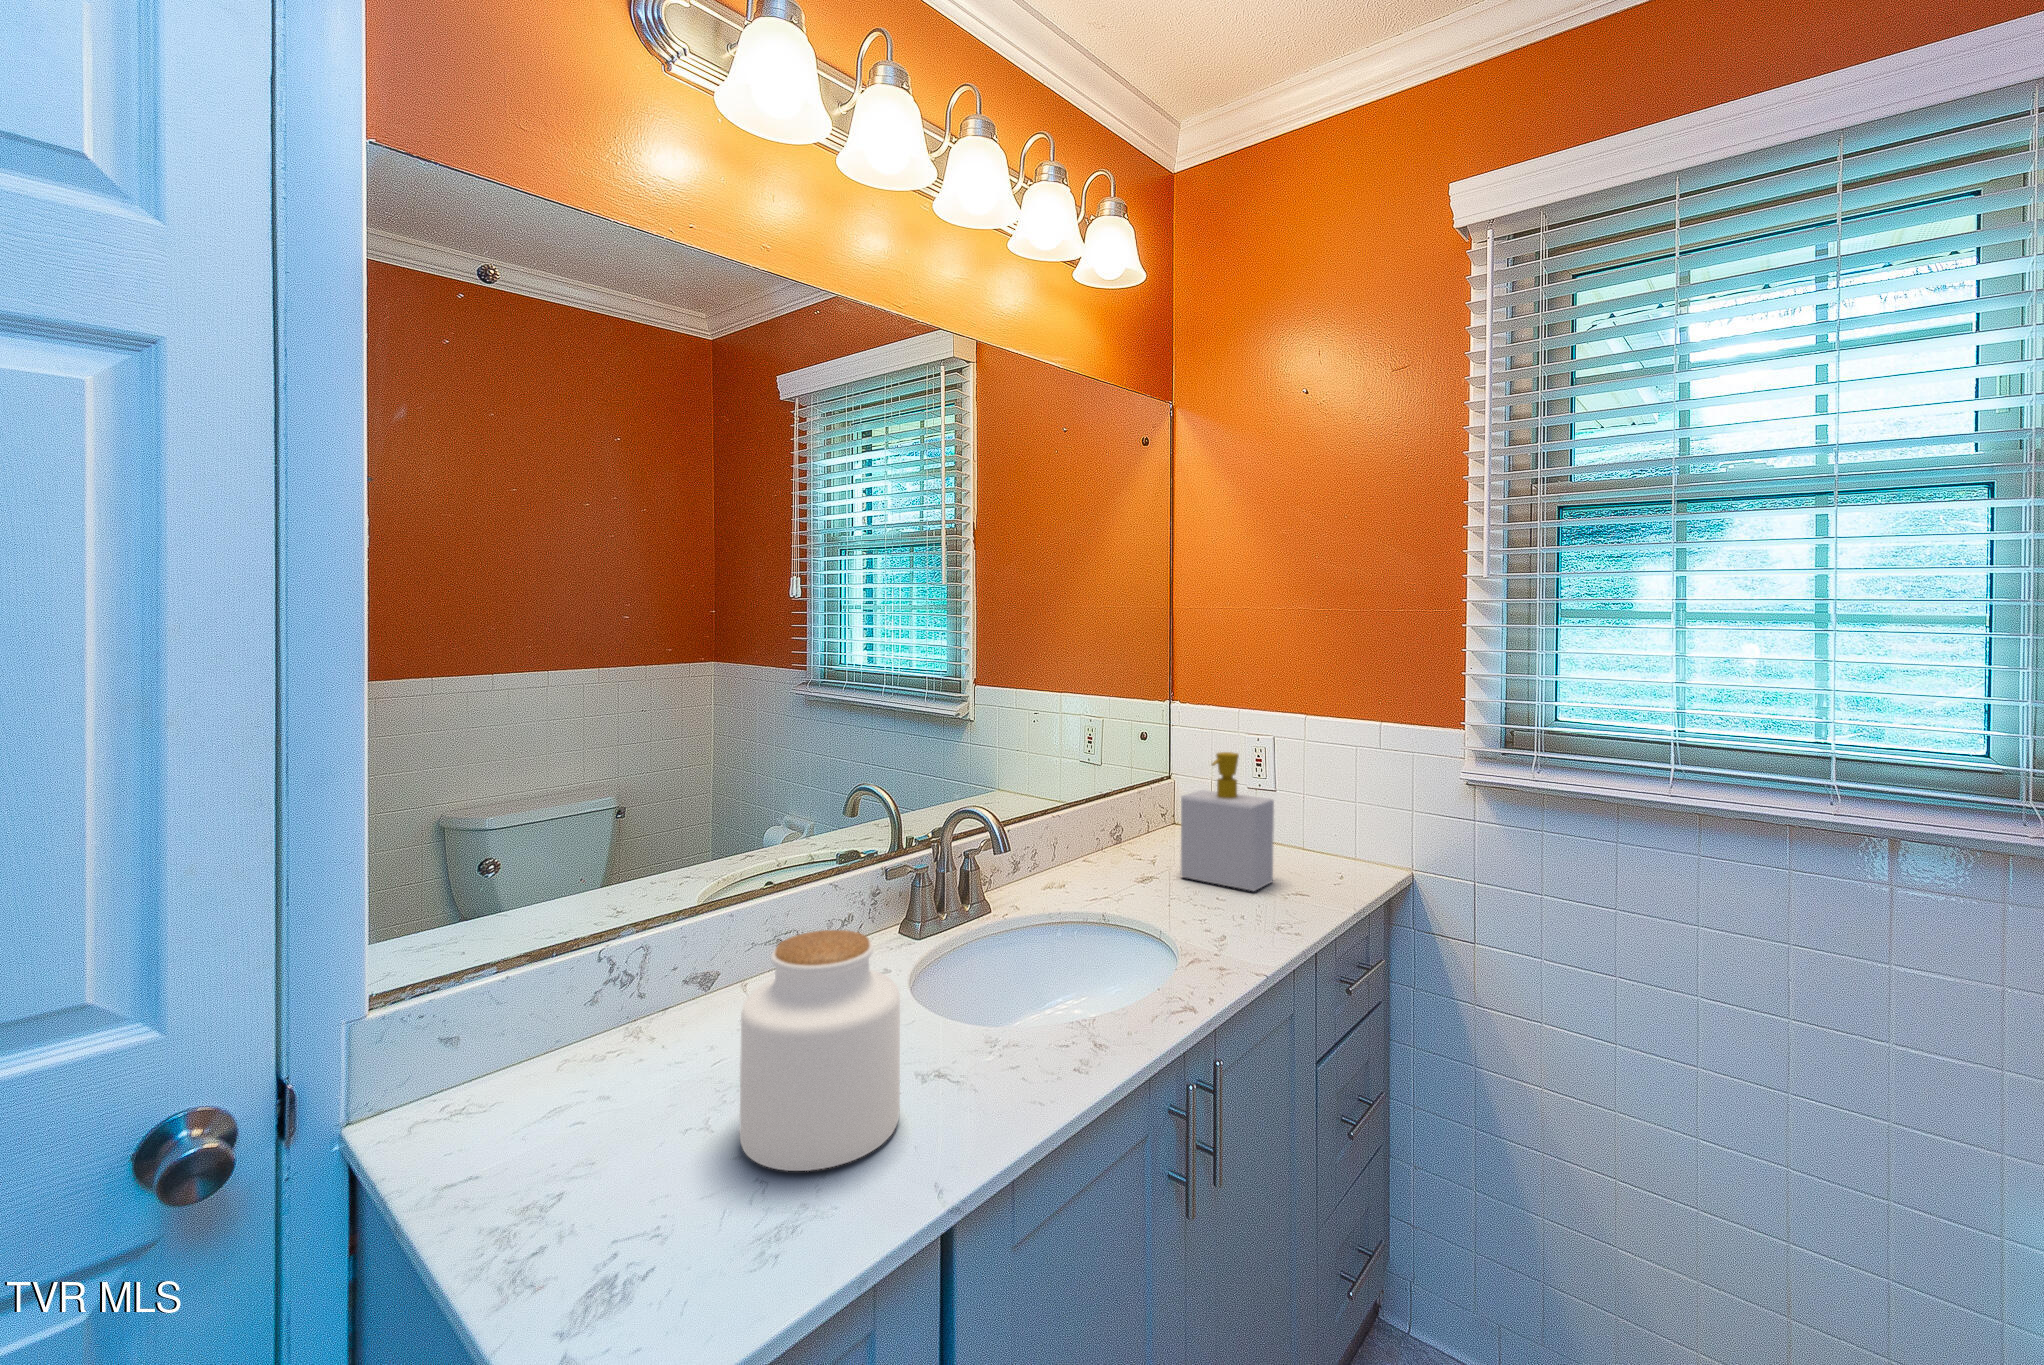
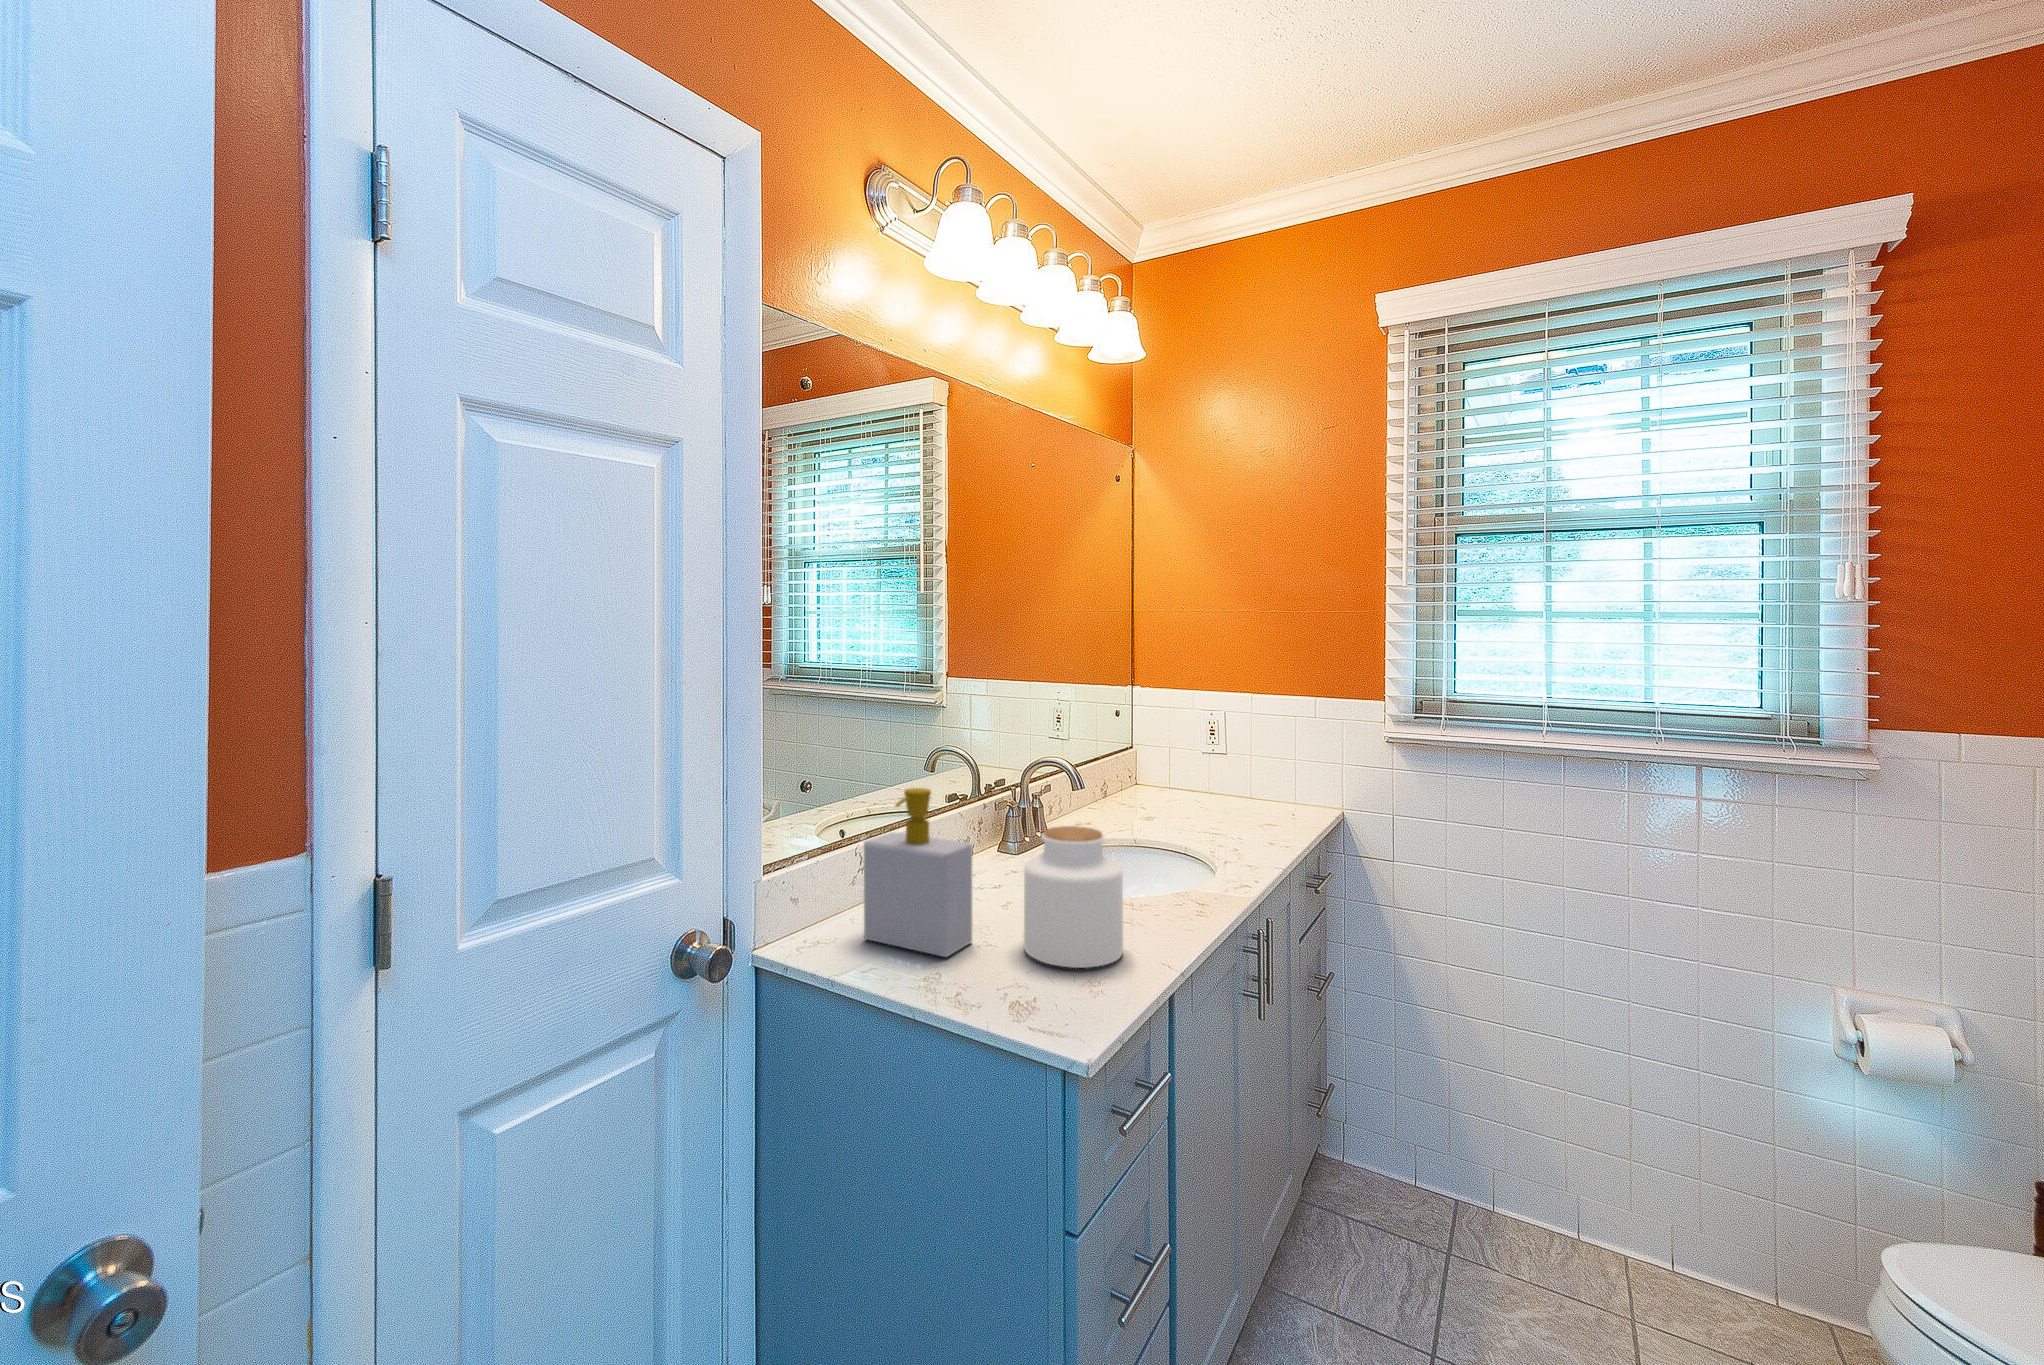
soap bottle: present [1181,752,1274,891] -> present [864,788,972,957]

